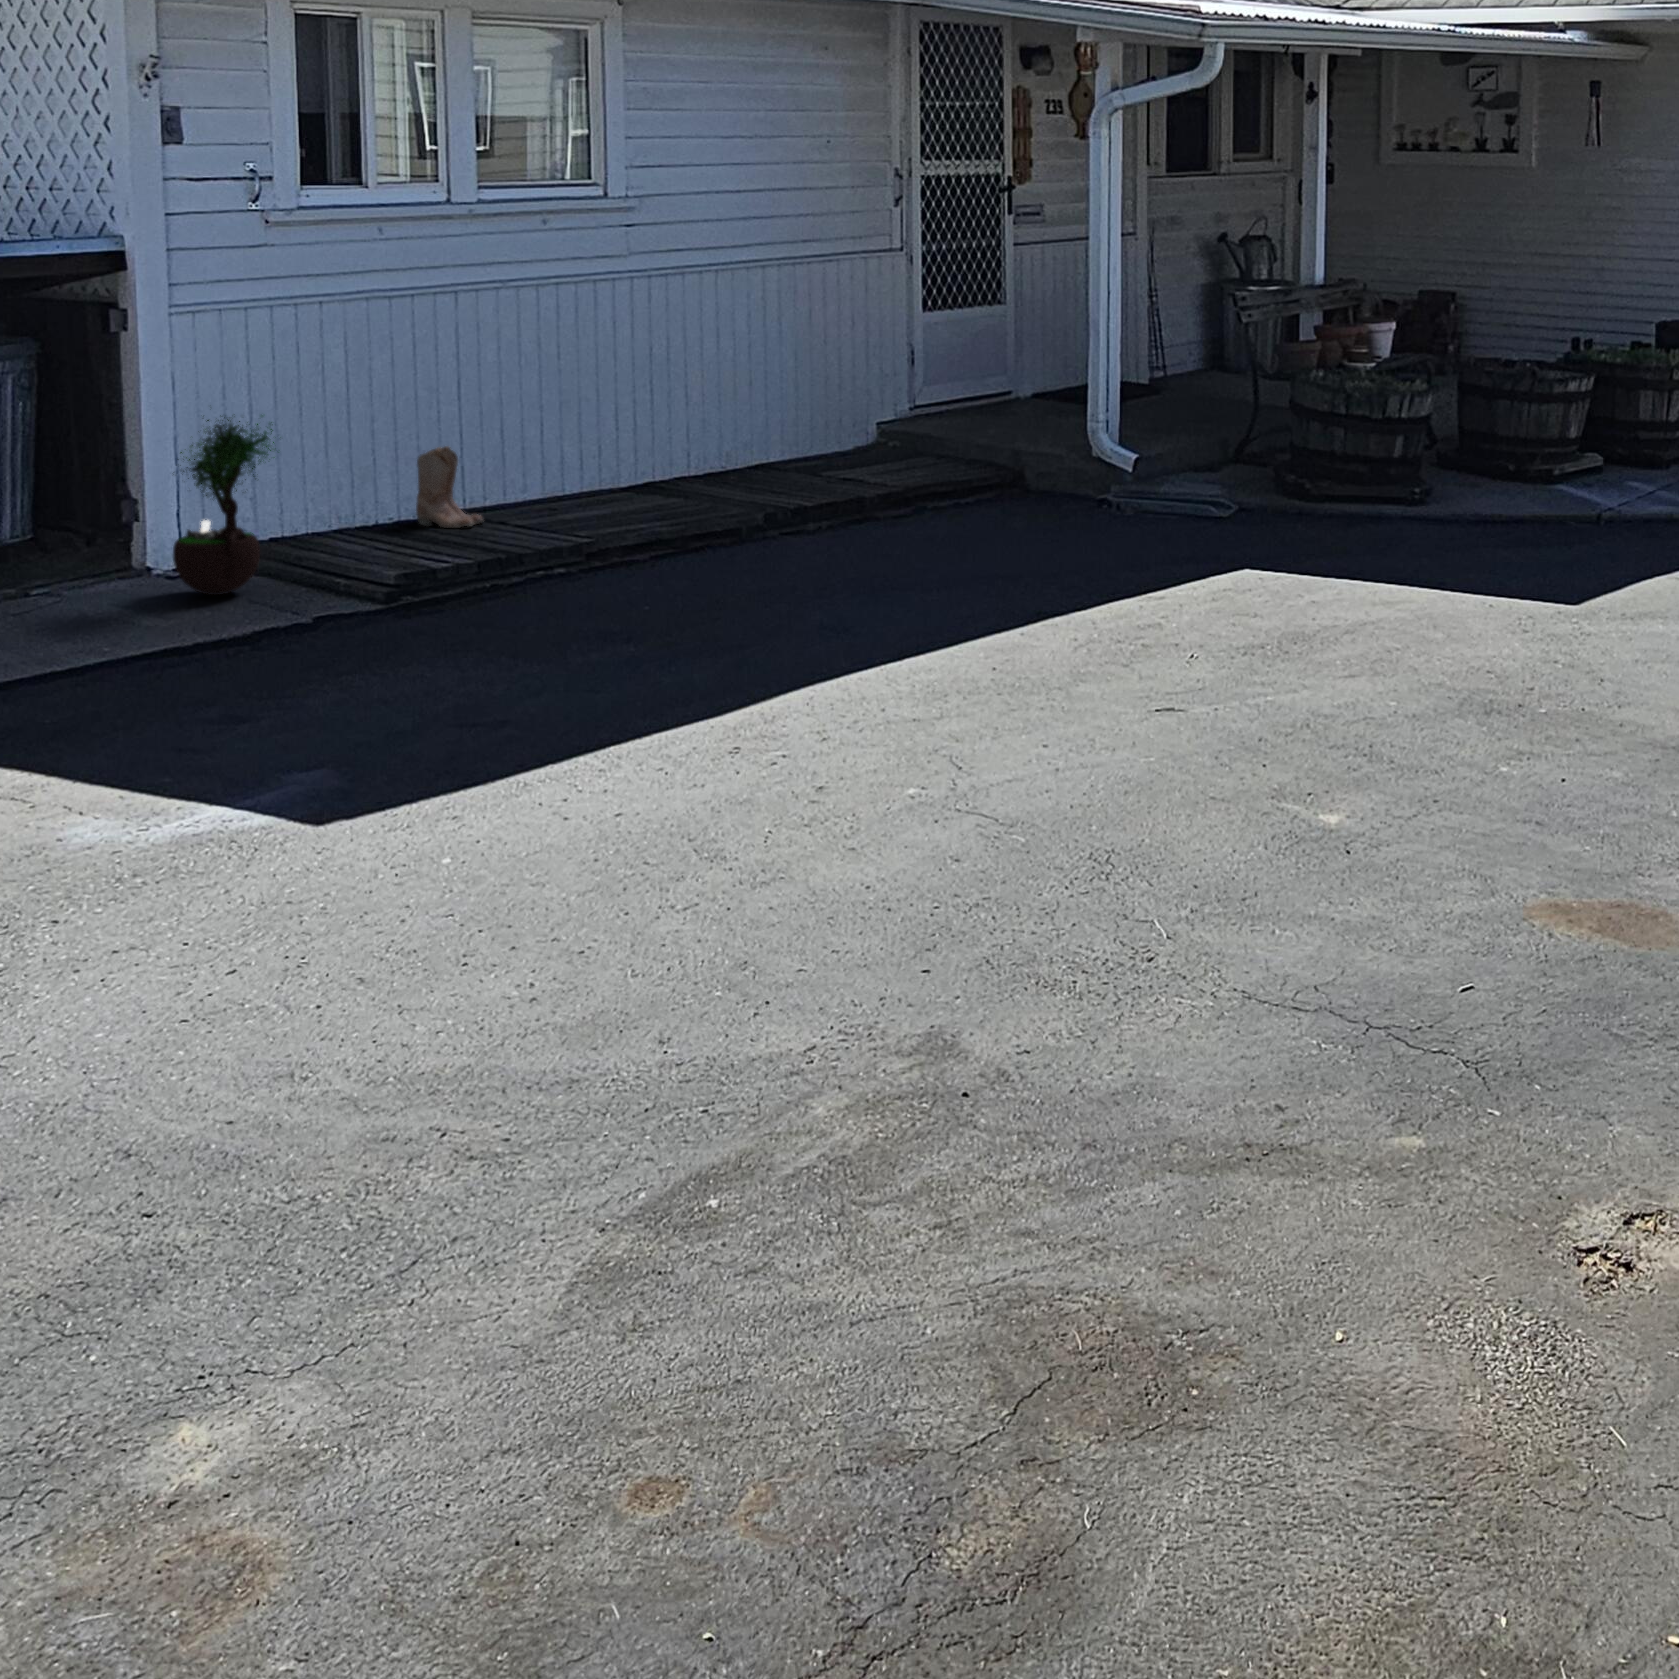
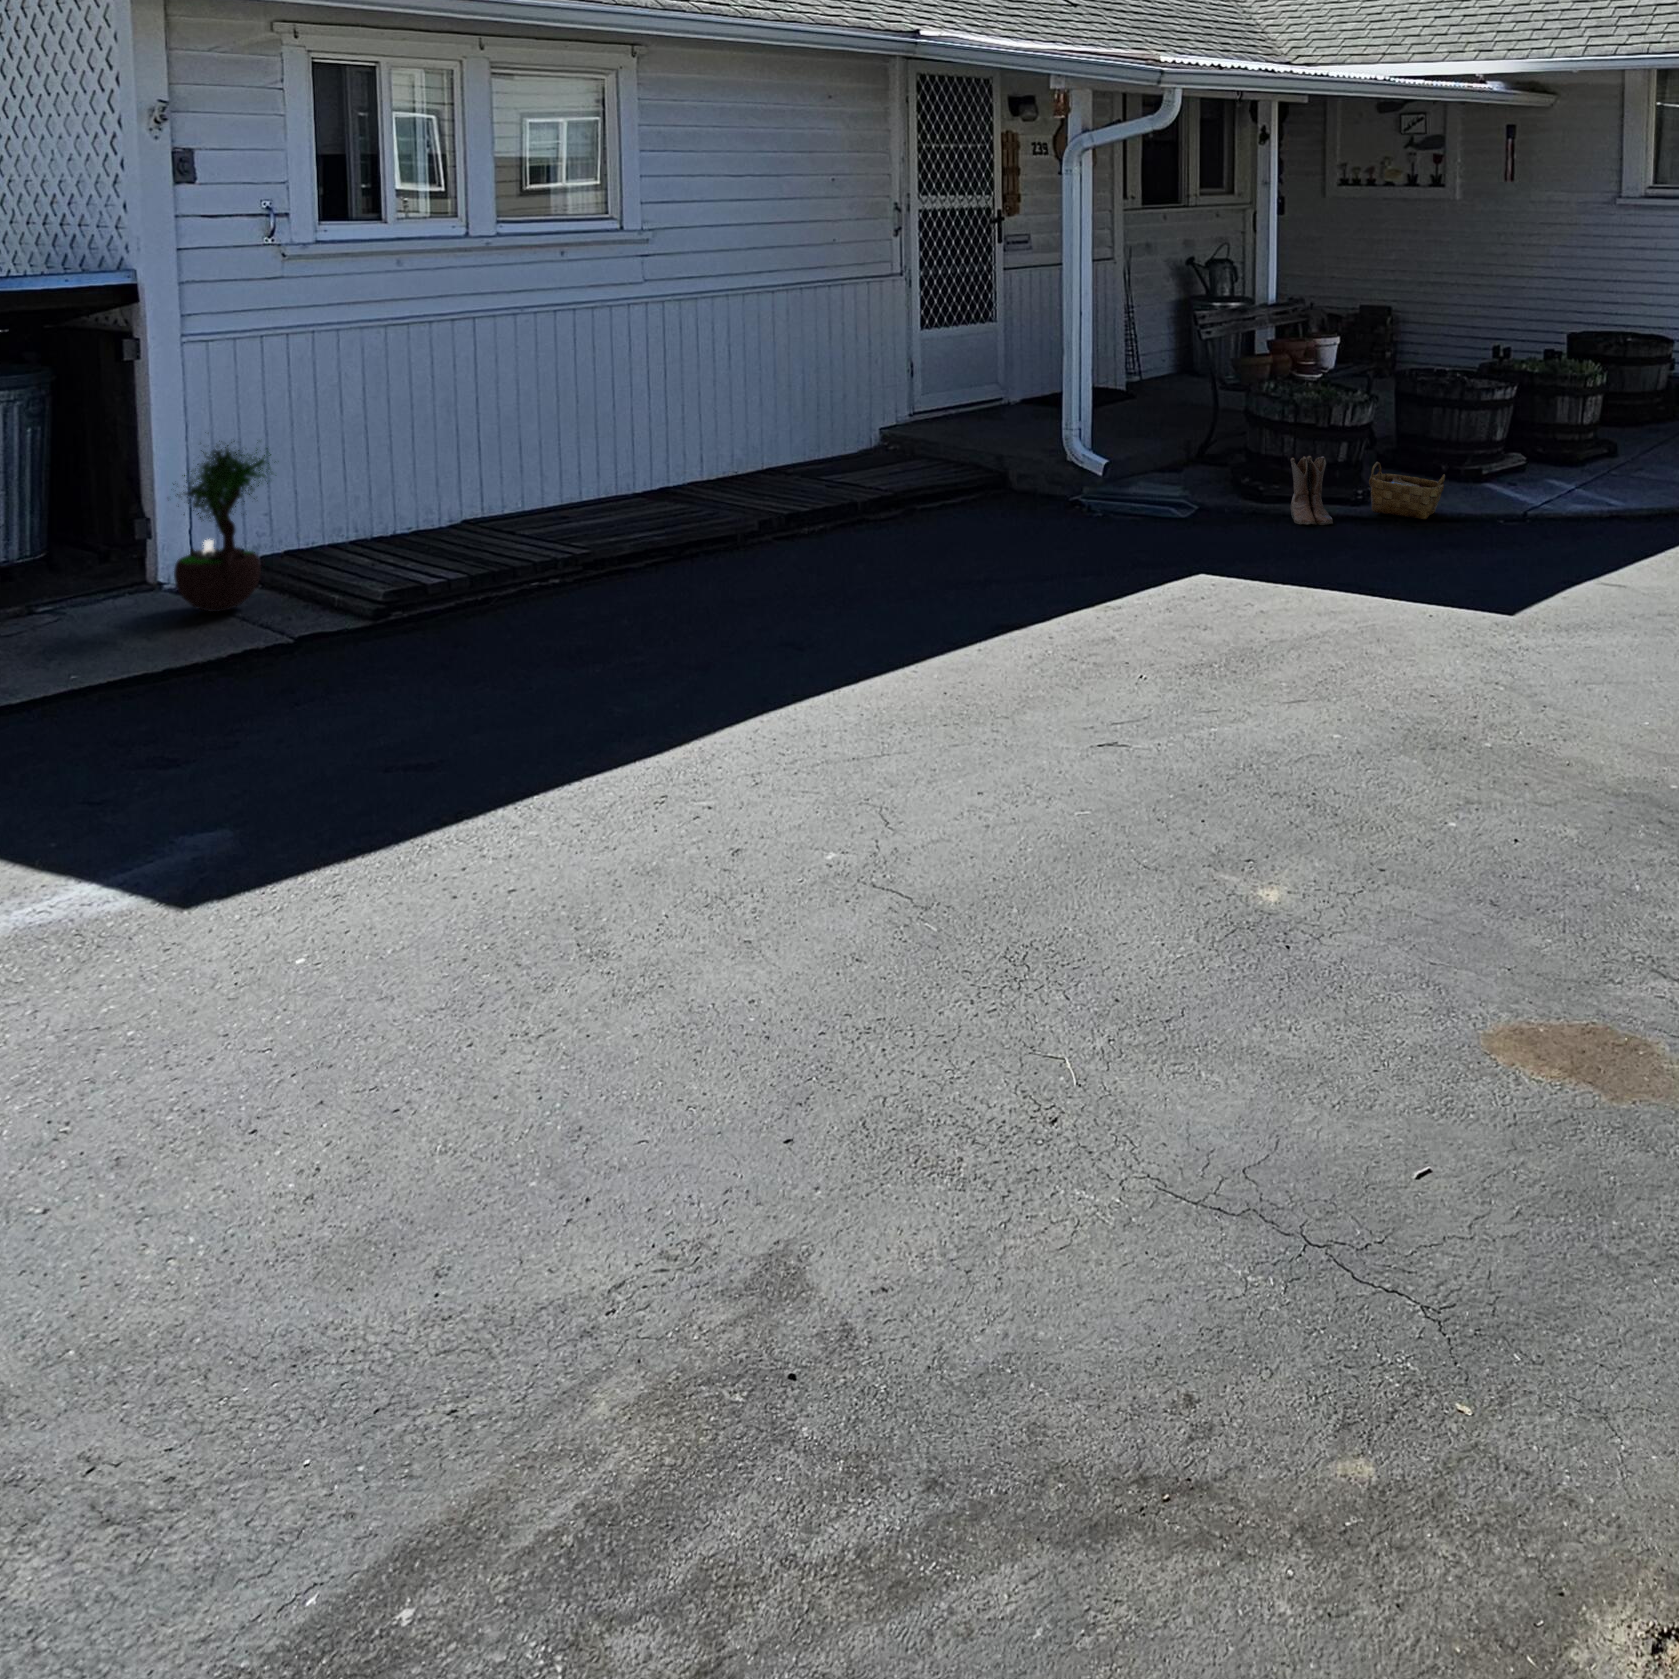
boots: present [416,446,483,528] -> present [1290,456,1333,525]
woven basket: none [1427,454,1510,516] -> present [1369,462,1445,520]

